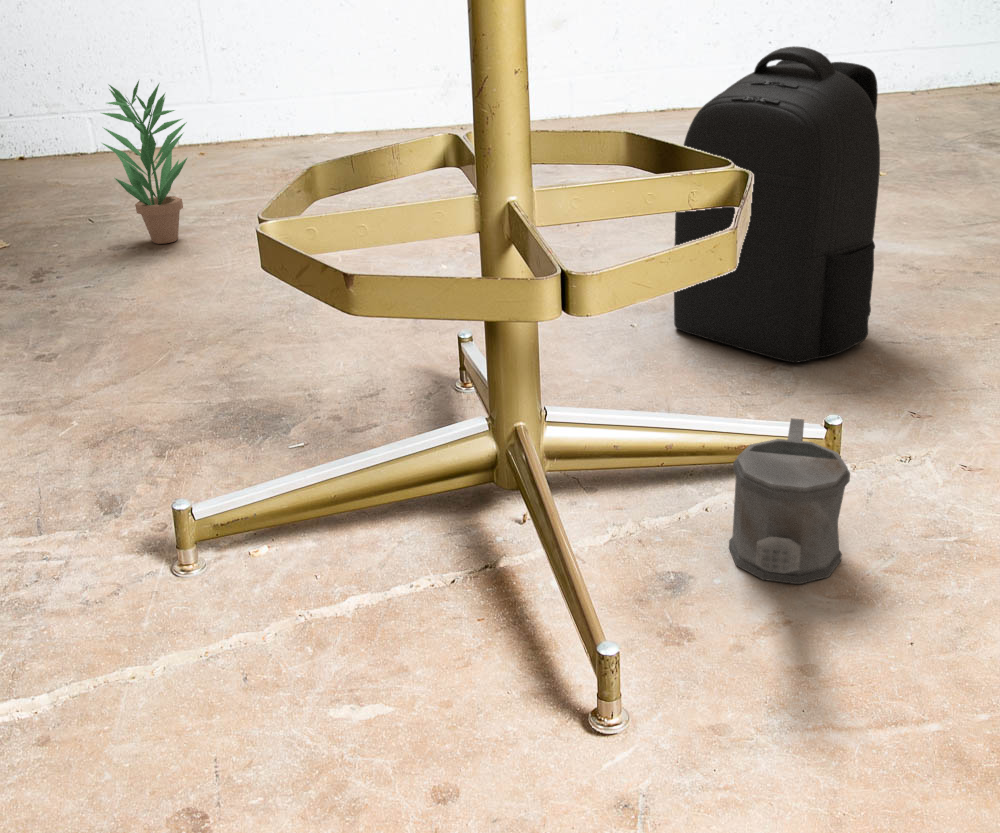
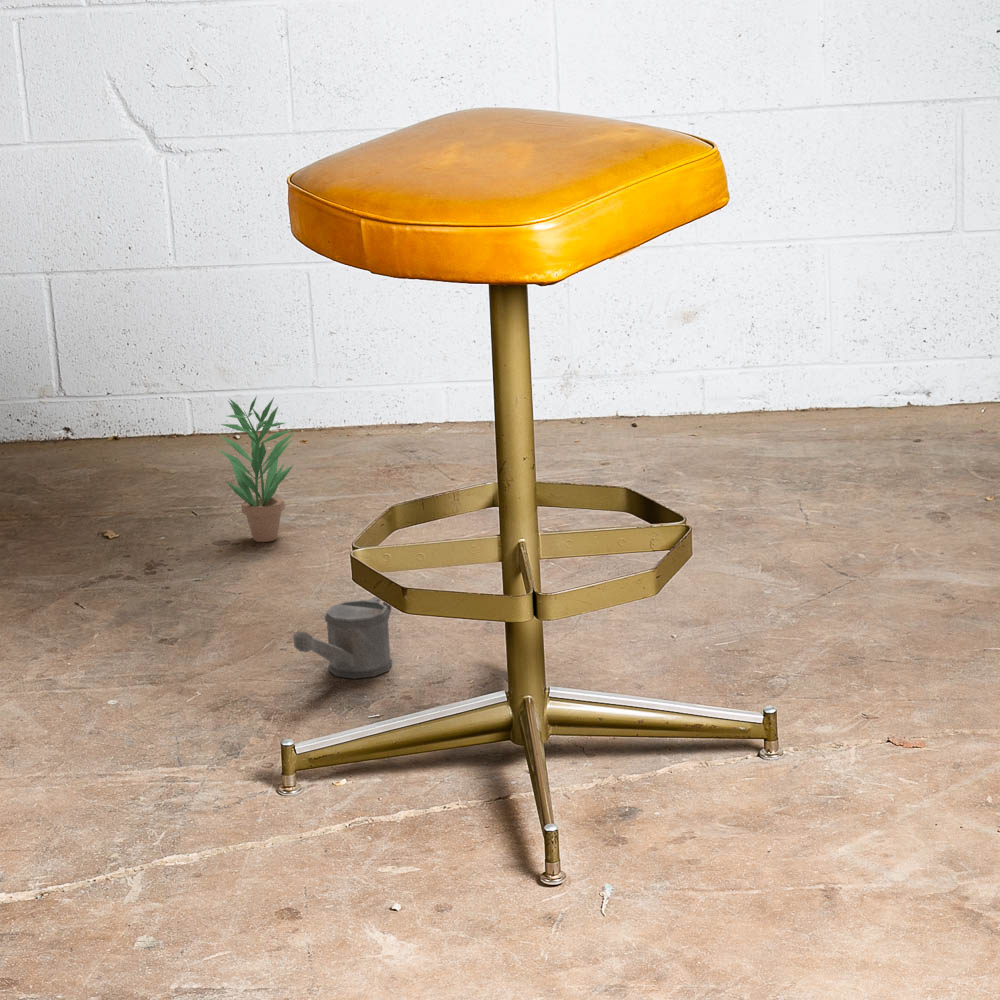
backpack: present [674,46,880,362] -> none [703,412,885,674]
watering can: present [729,418,850,584] -> present [294,597,392,679]

